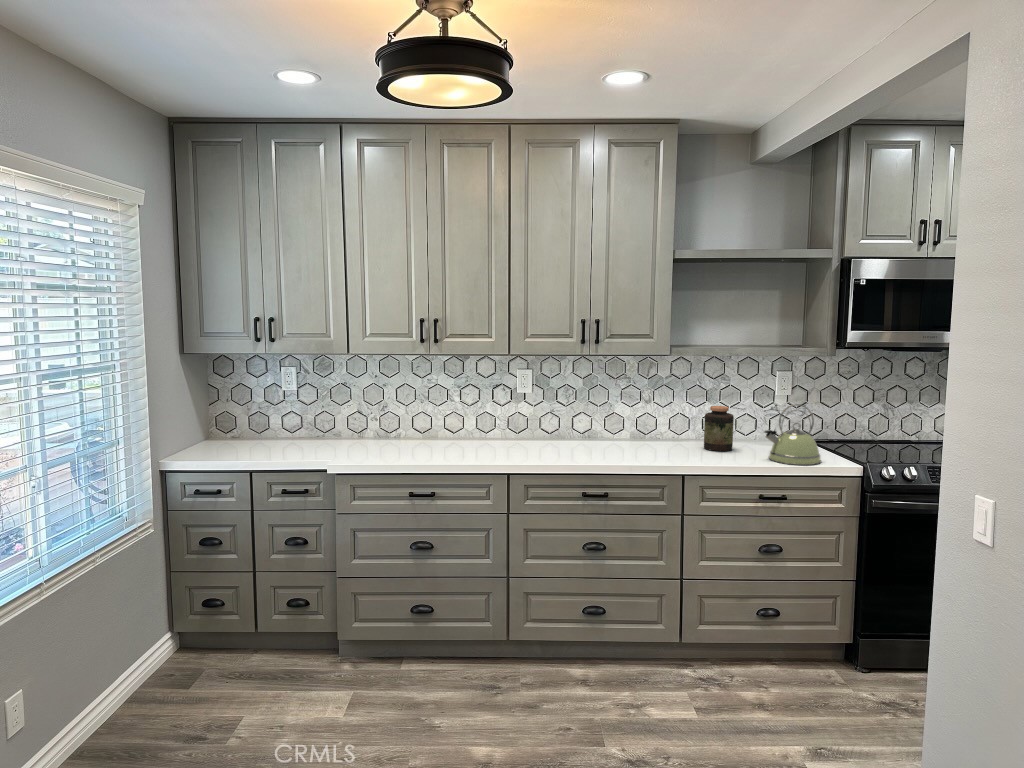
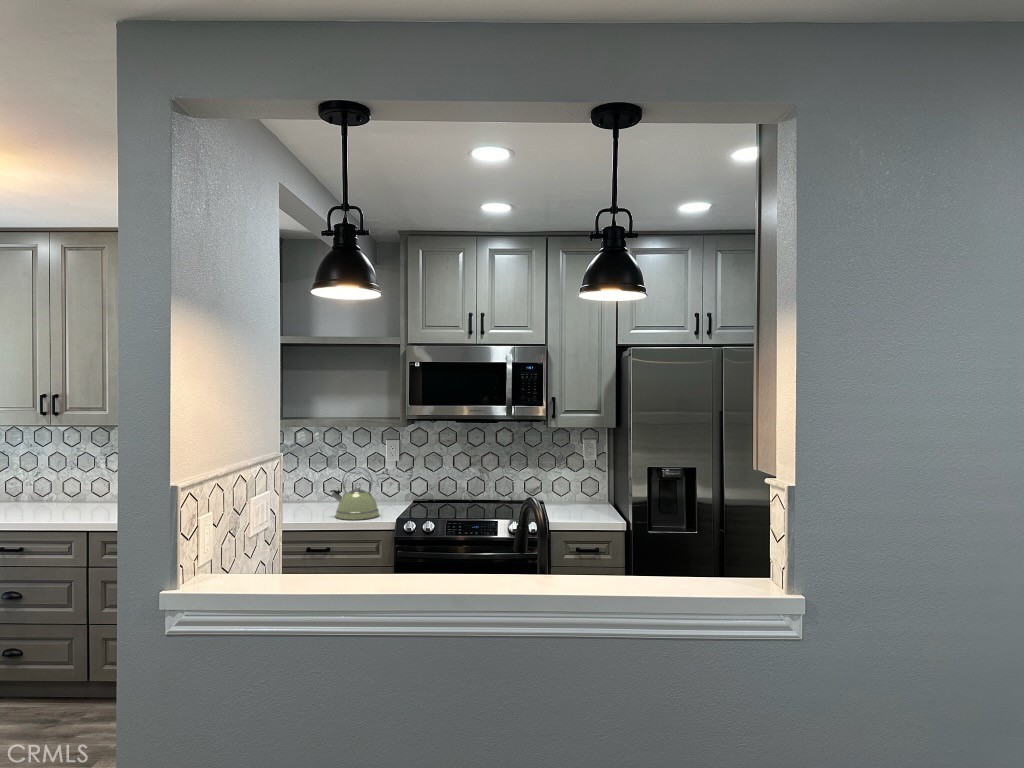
jar: present [704,406,734,451] -> none [302,470,327,509]

